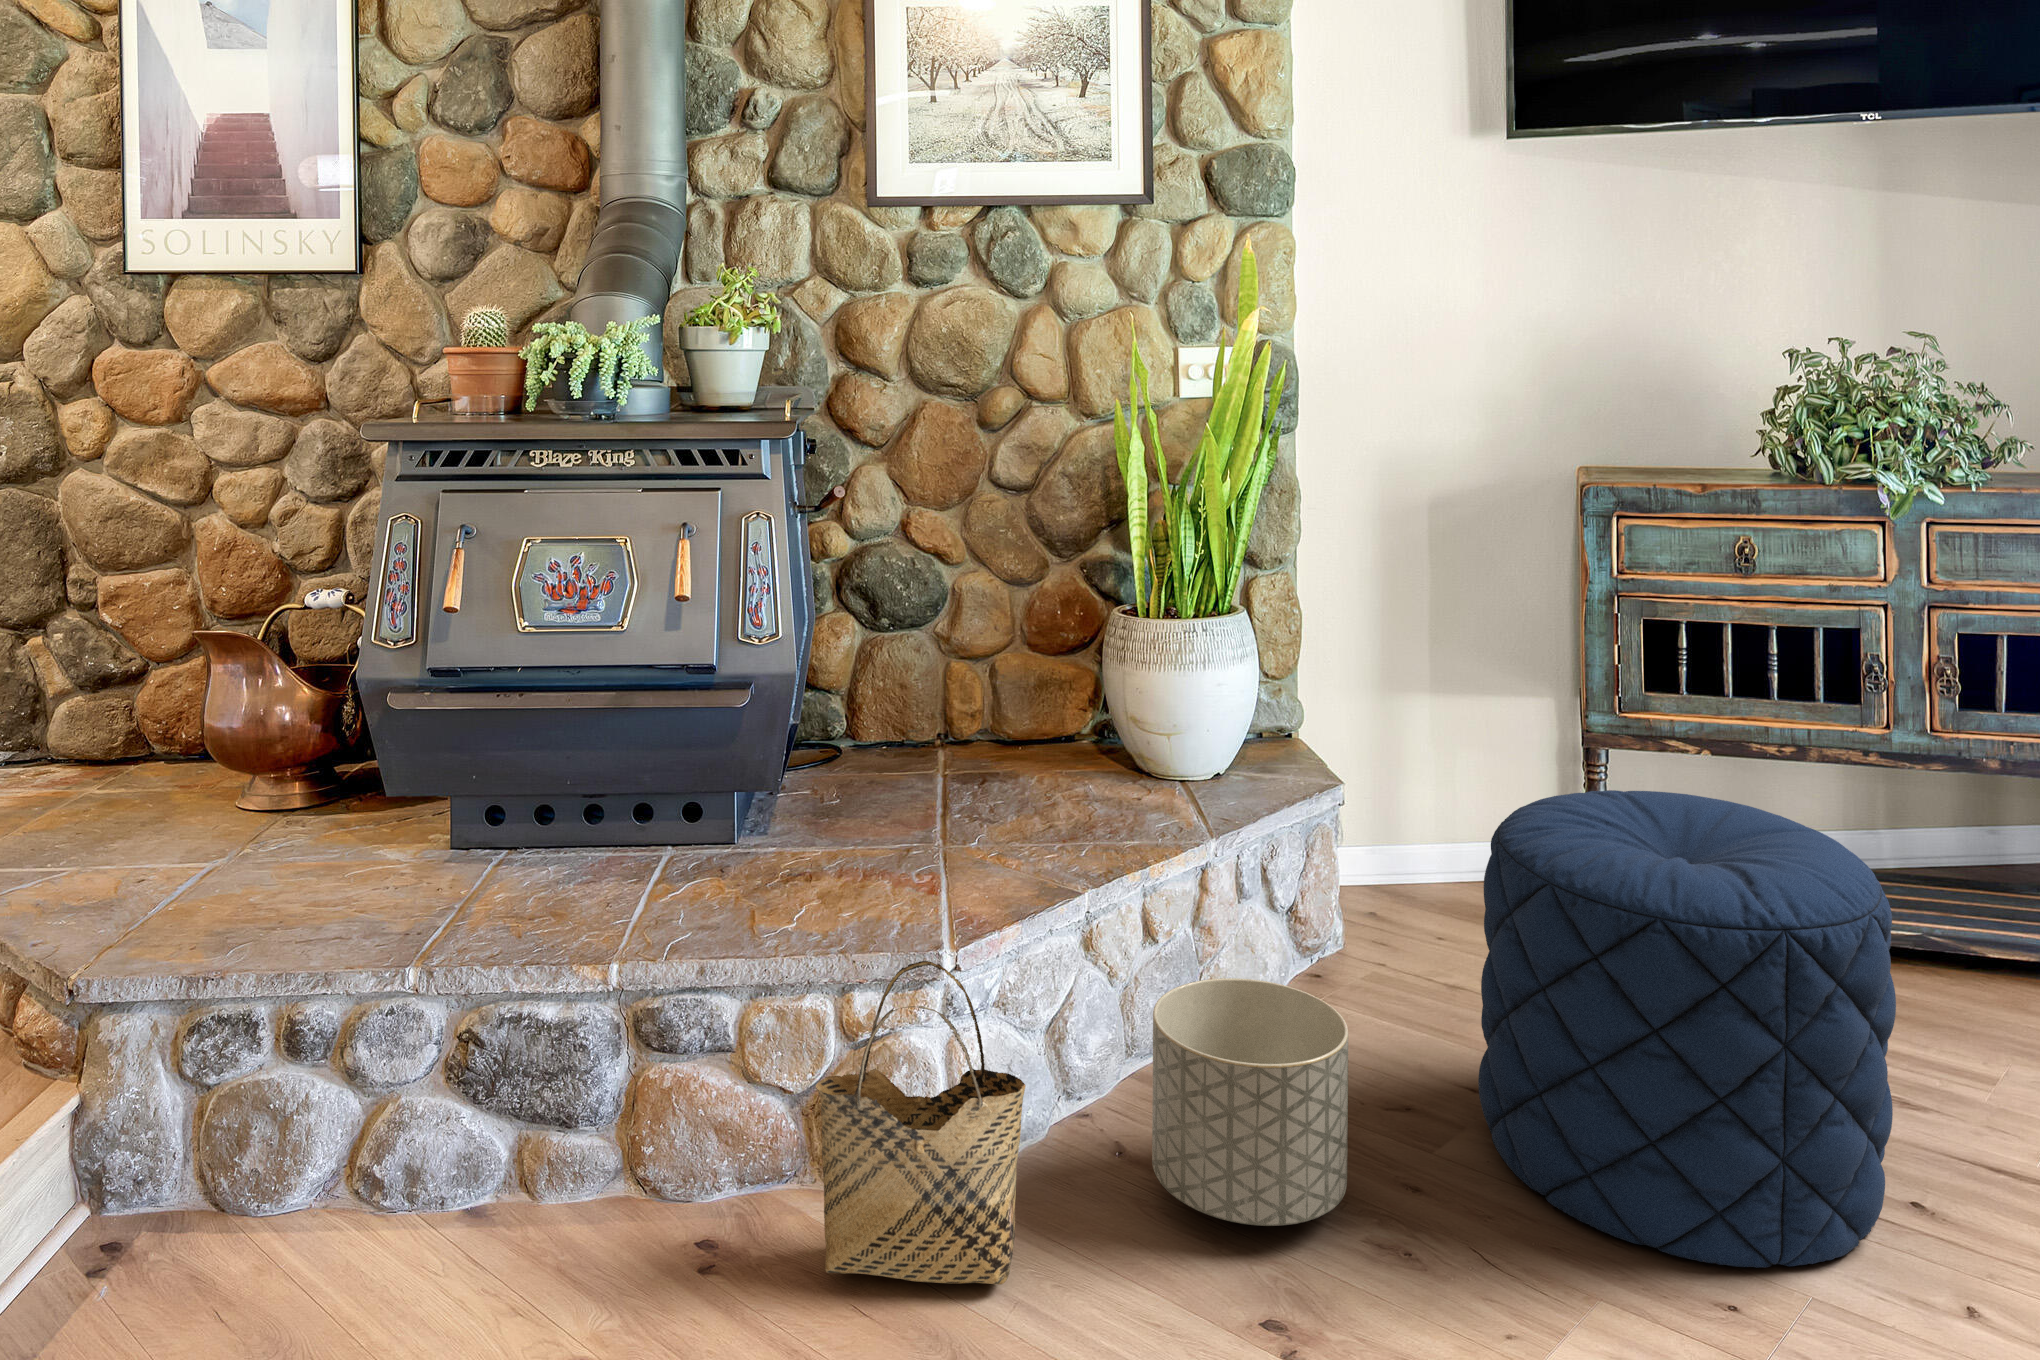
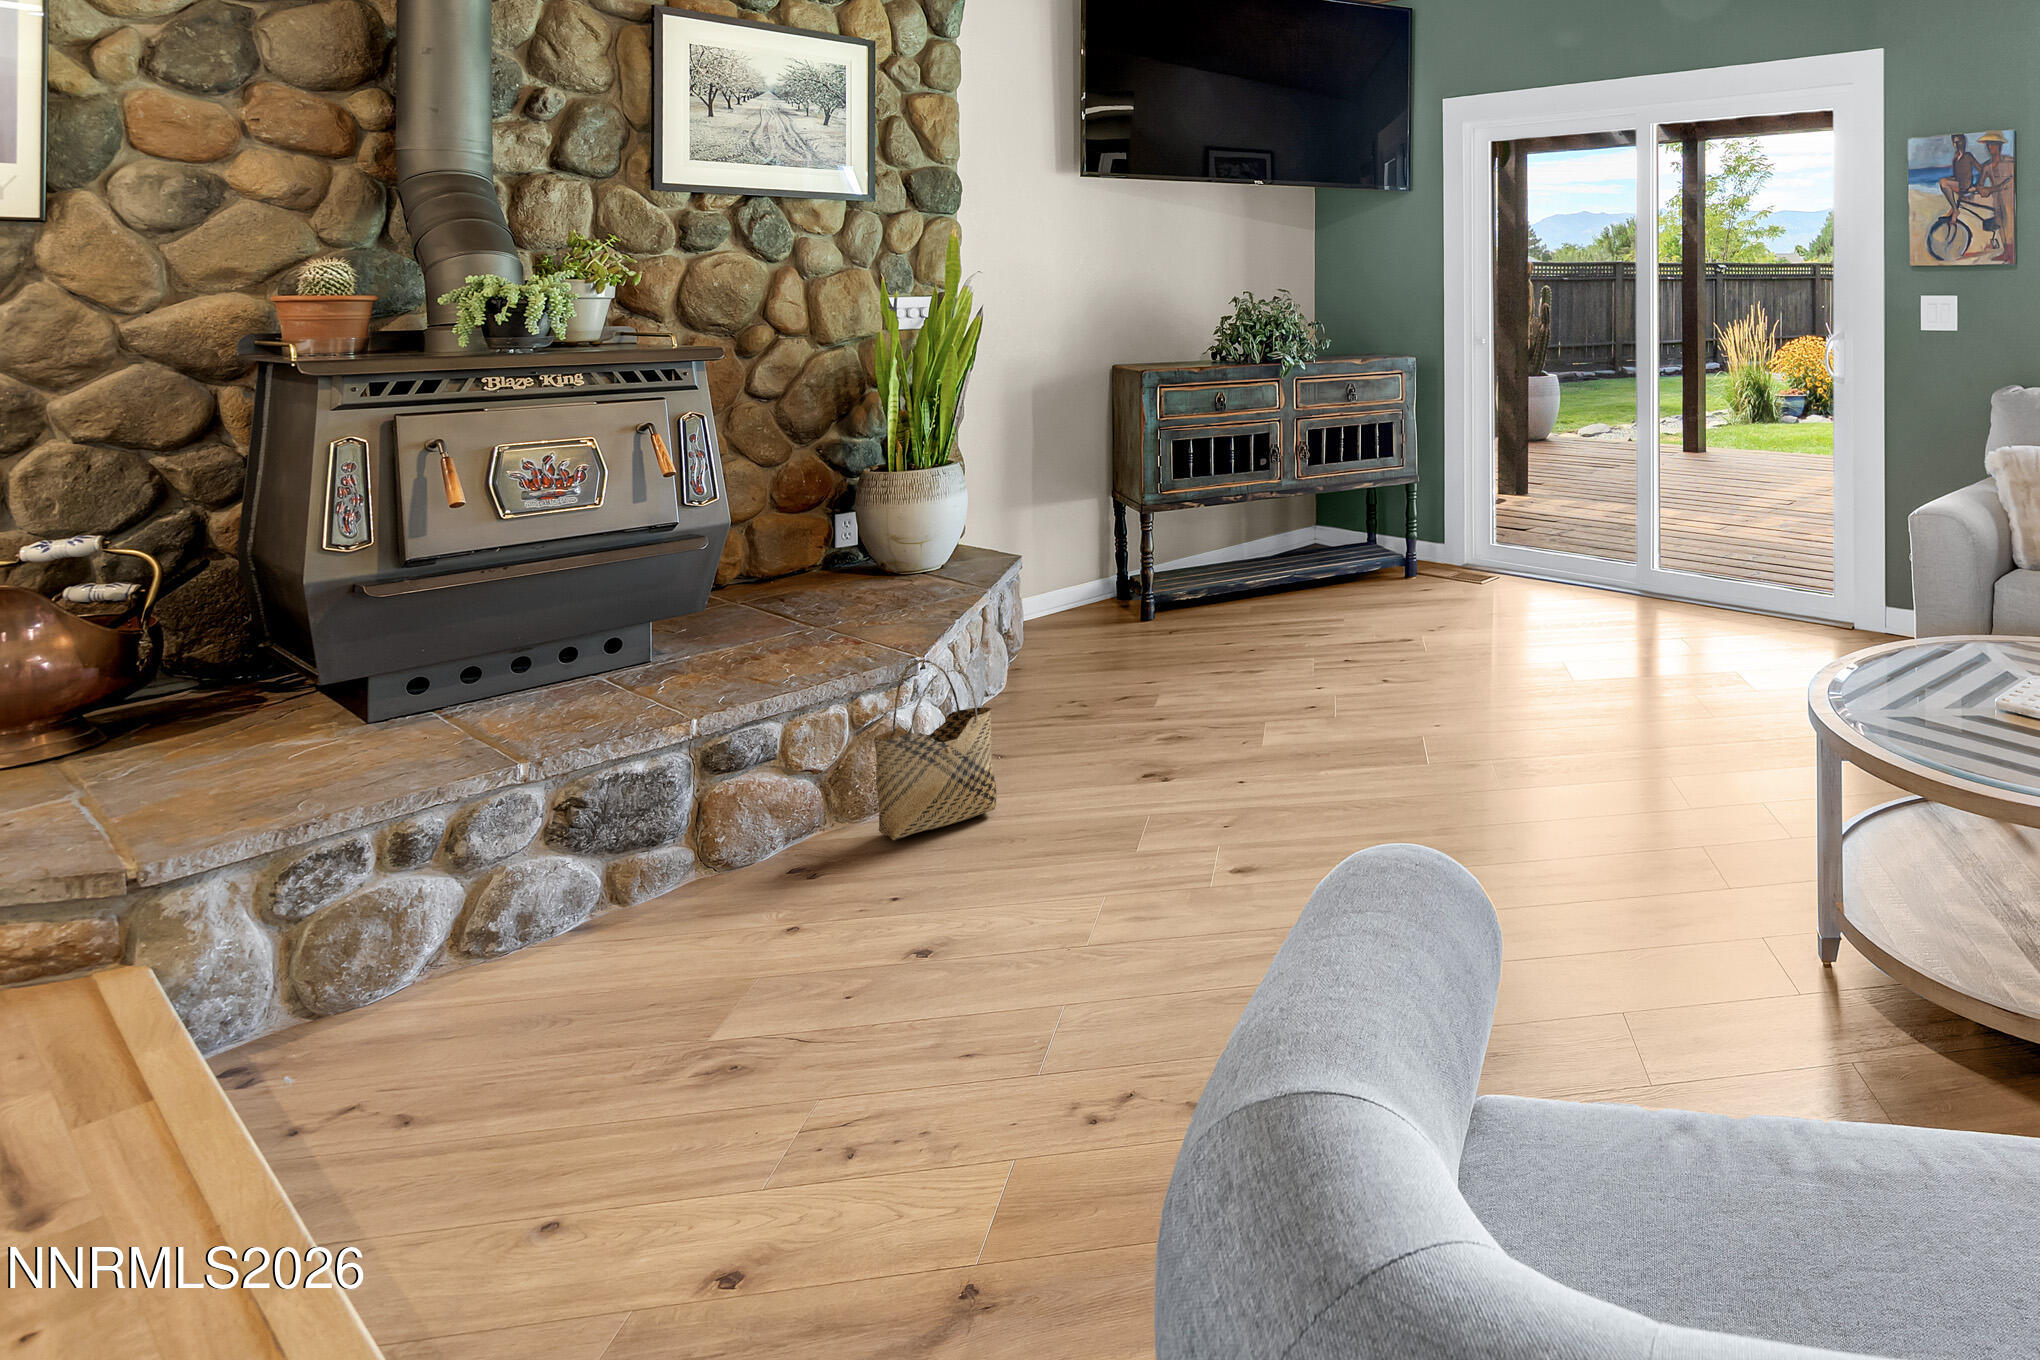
pouf: present [1478,790,1896,1268] -> none [1155,516,1330,707]
planter: present [1152,978,1348,1226] -> none [1024,641,1130,756]

